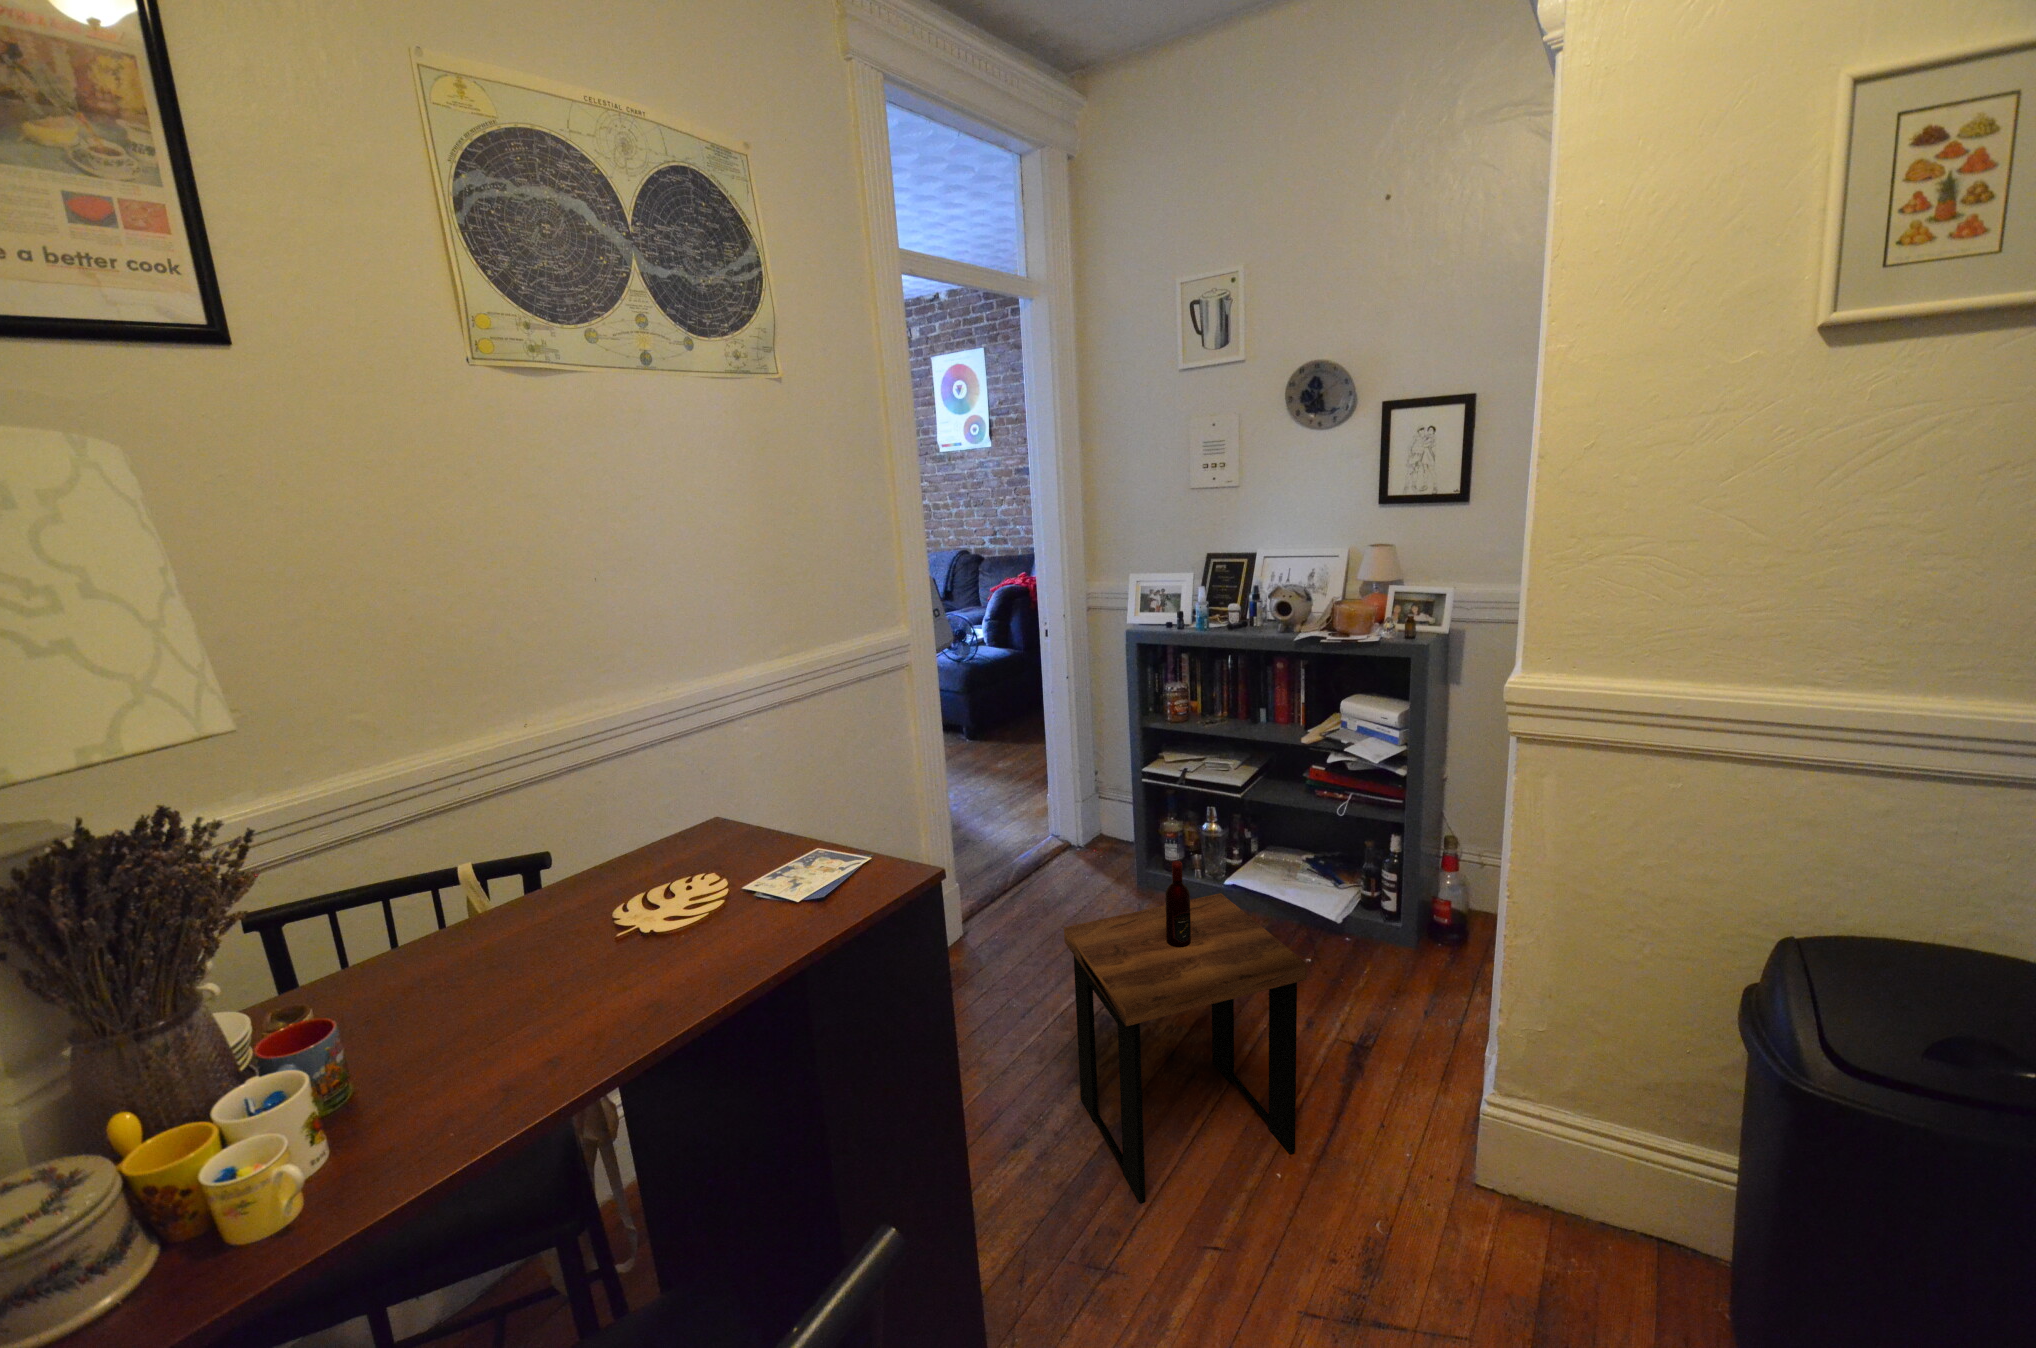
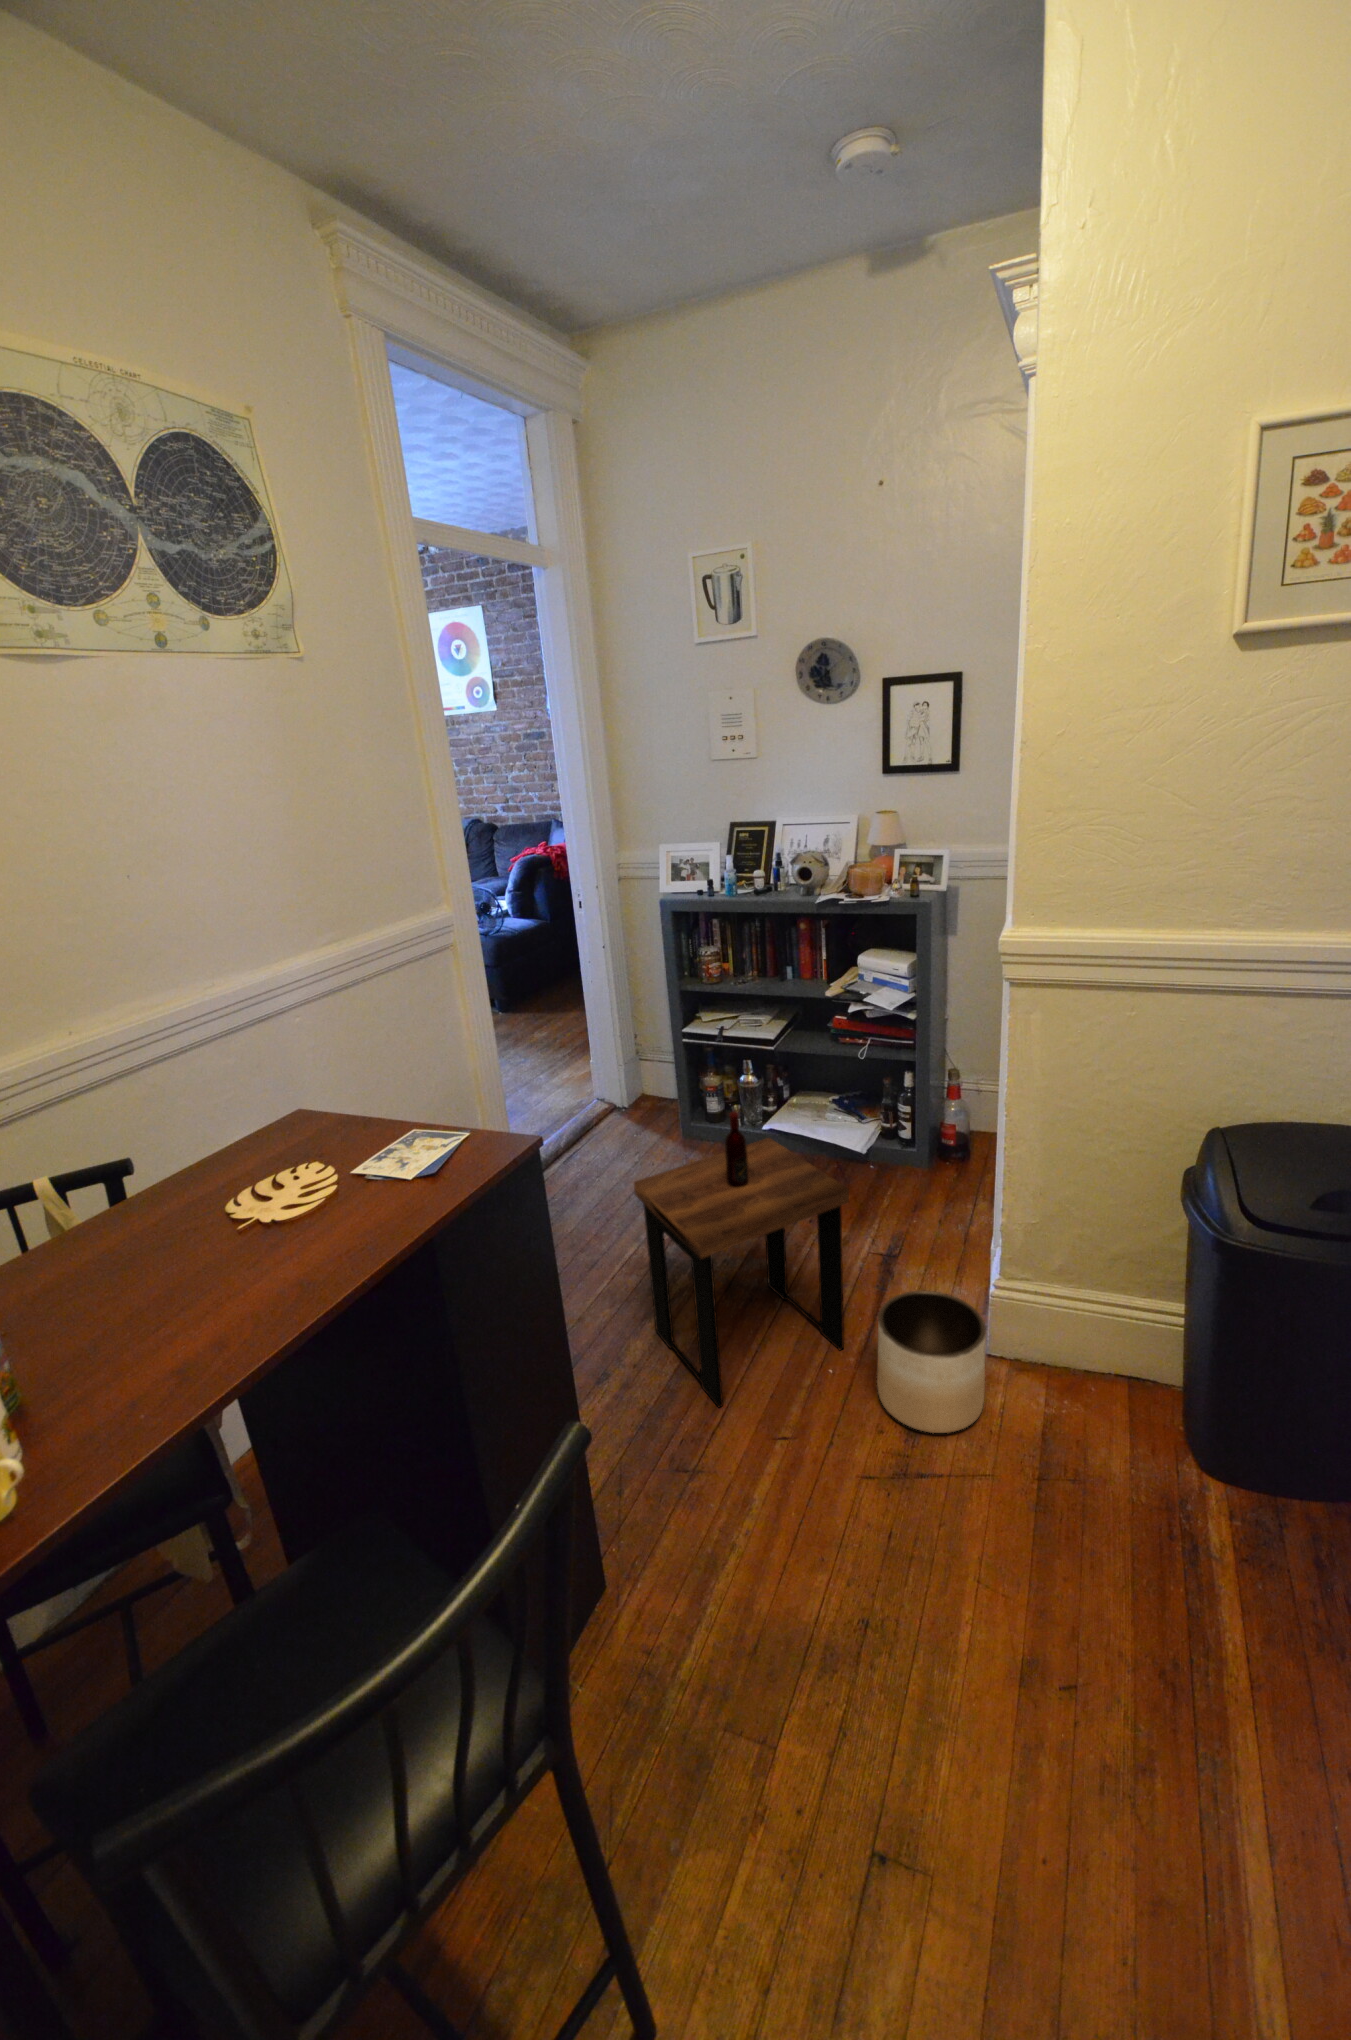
planter: none [1332,1097,1472,1285] -> present [877,1291,986,1433]

